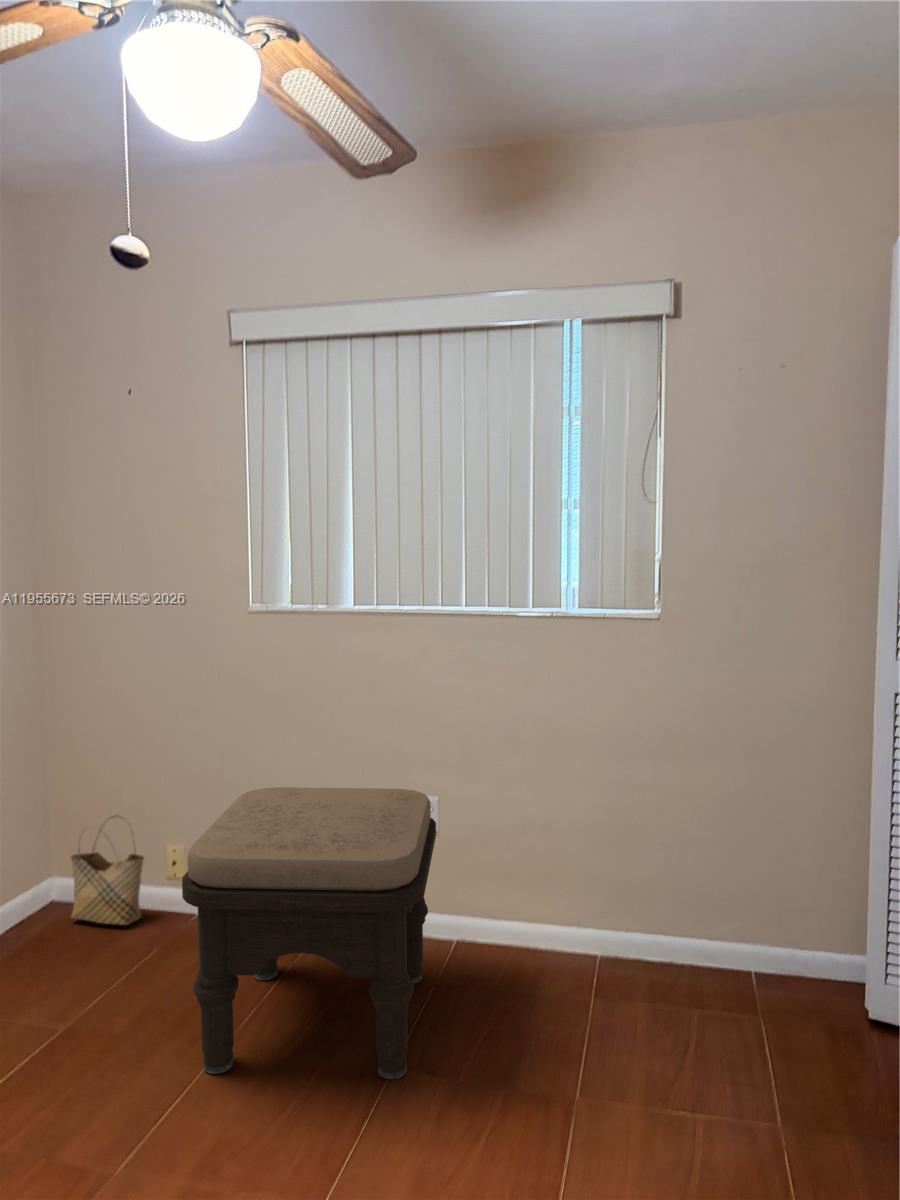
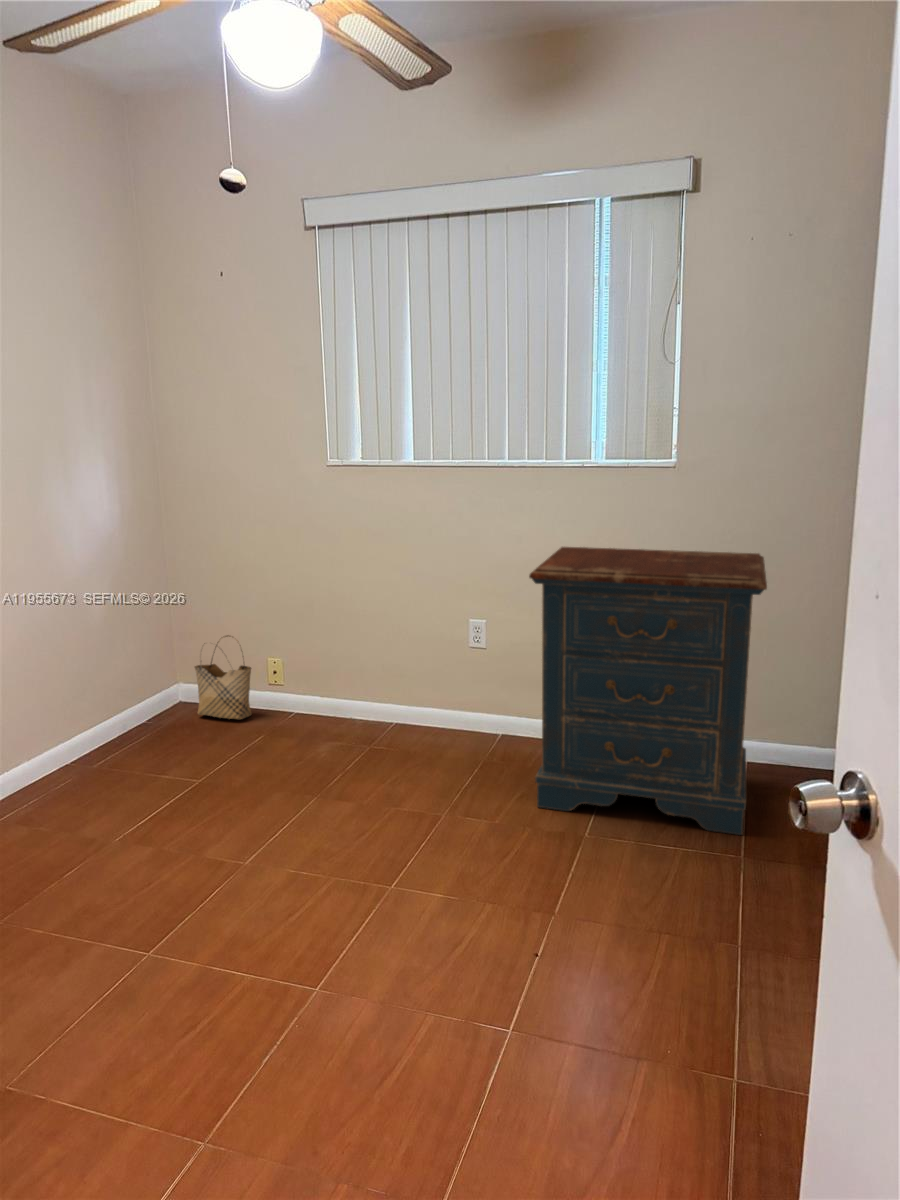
dresser: none [501,712,798,1094] -> present [529,547,767,835]
ottoman: present [182,787,436,1079] -> none [284,608,482,819]

